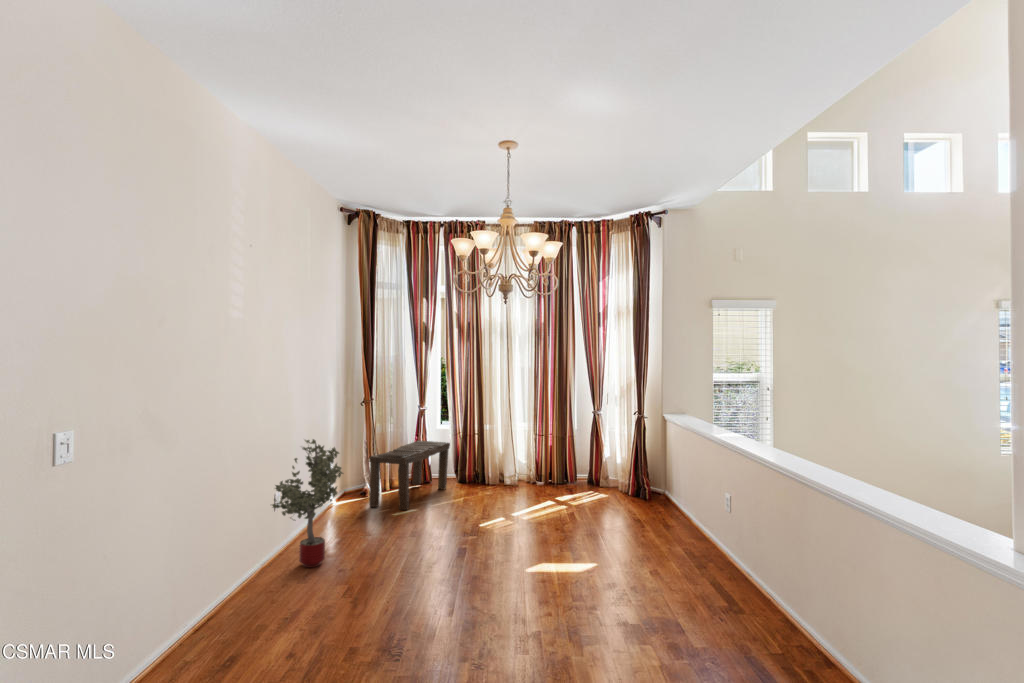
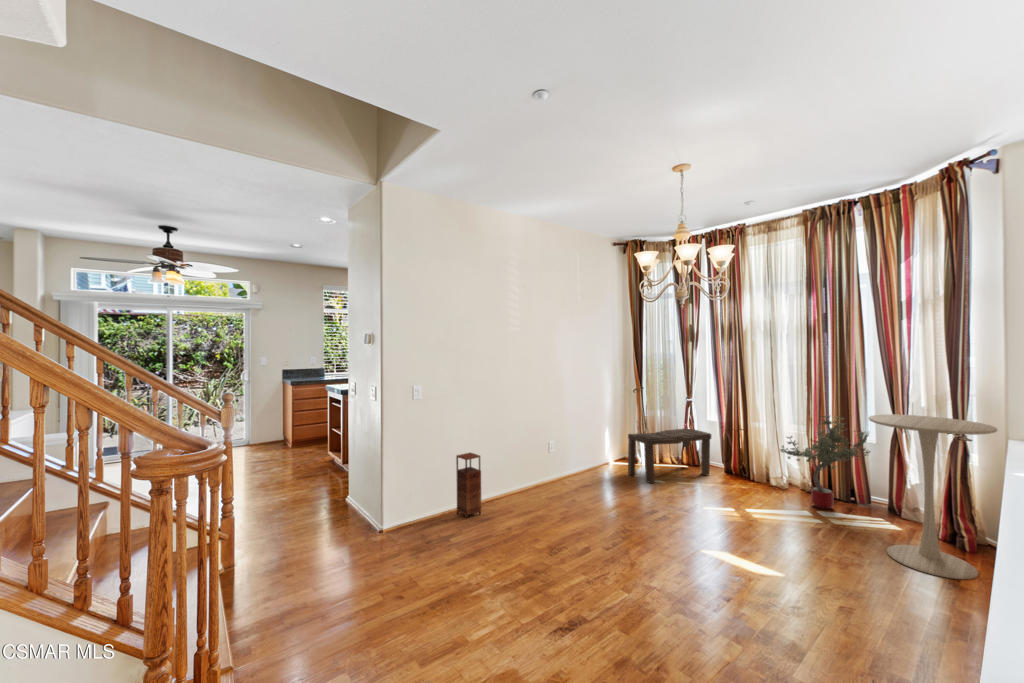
pedestal table: none [612,403,683,519] -> present [869,414,997,579]
potted tree: present [272,439,343,568] -> present [780,415,870,509]
storage cabinet: none [204,518,250,627] -> present [456,453,481,519]

